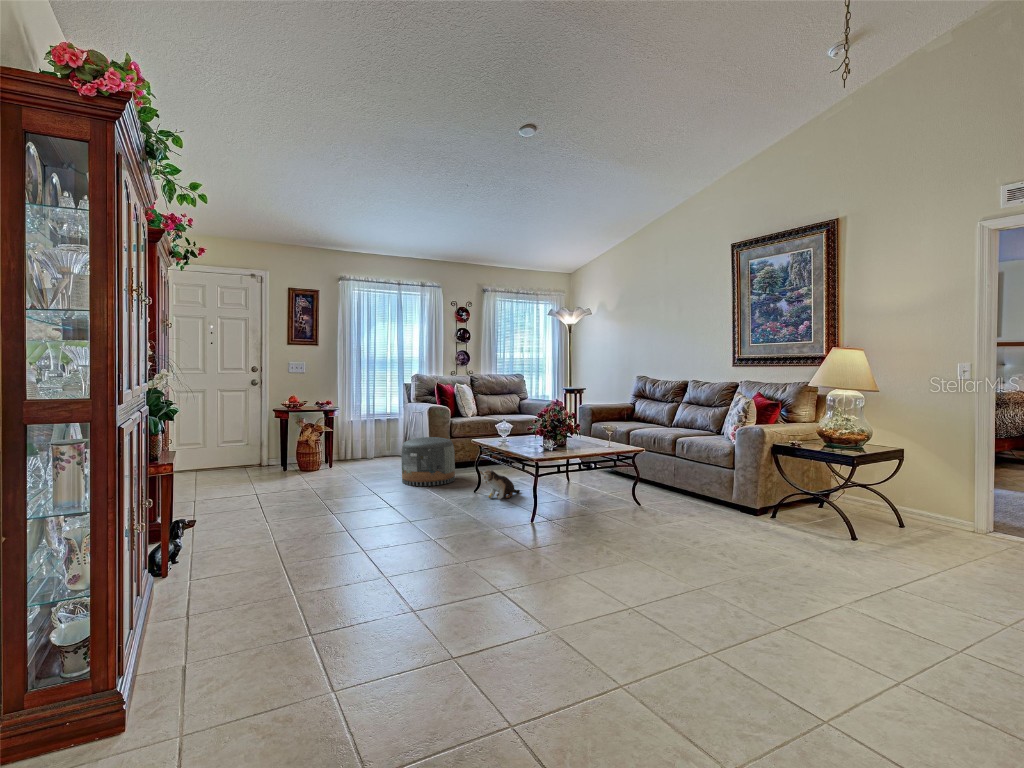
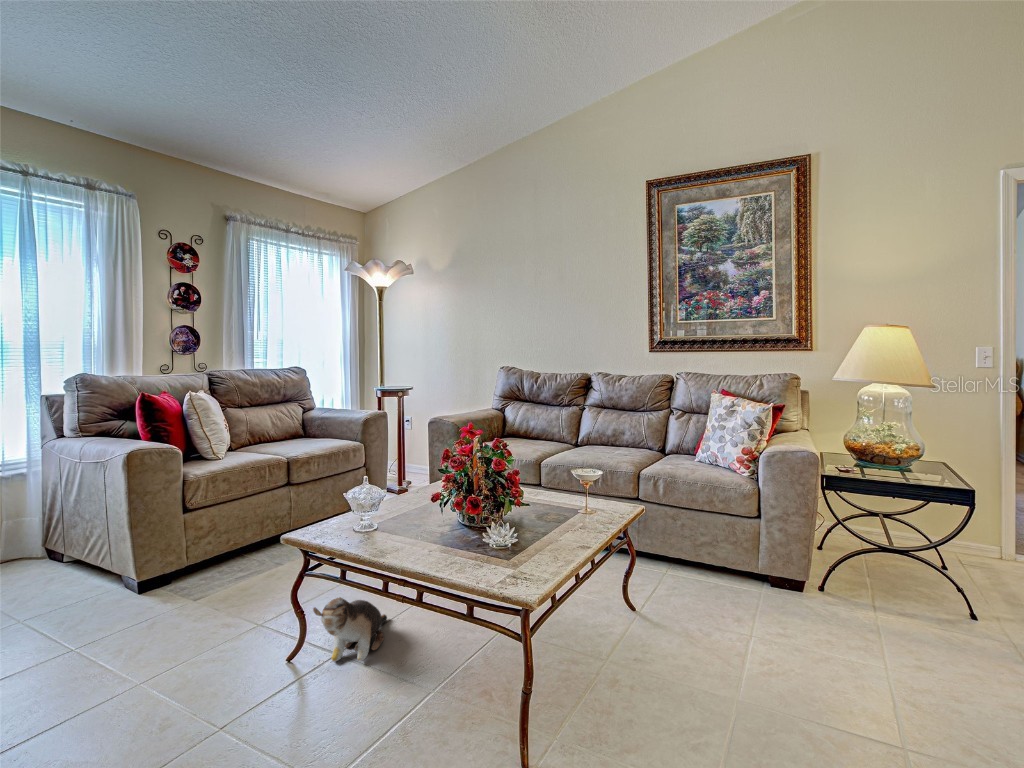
pouf: present [401,437,455,486] -> none [57,519,213,661]

